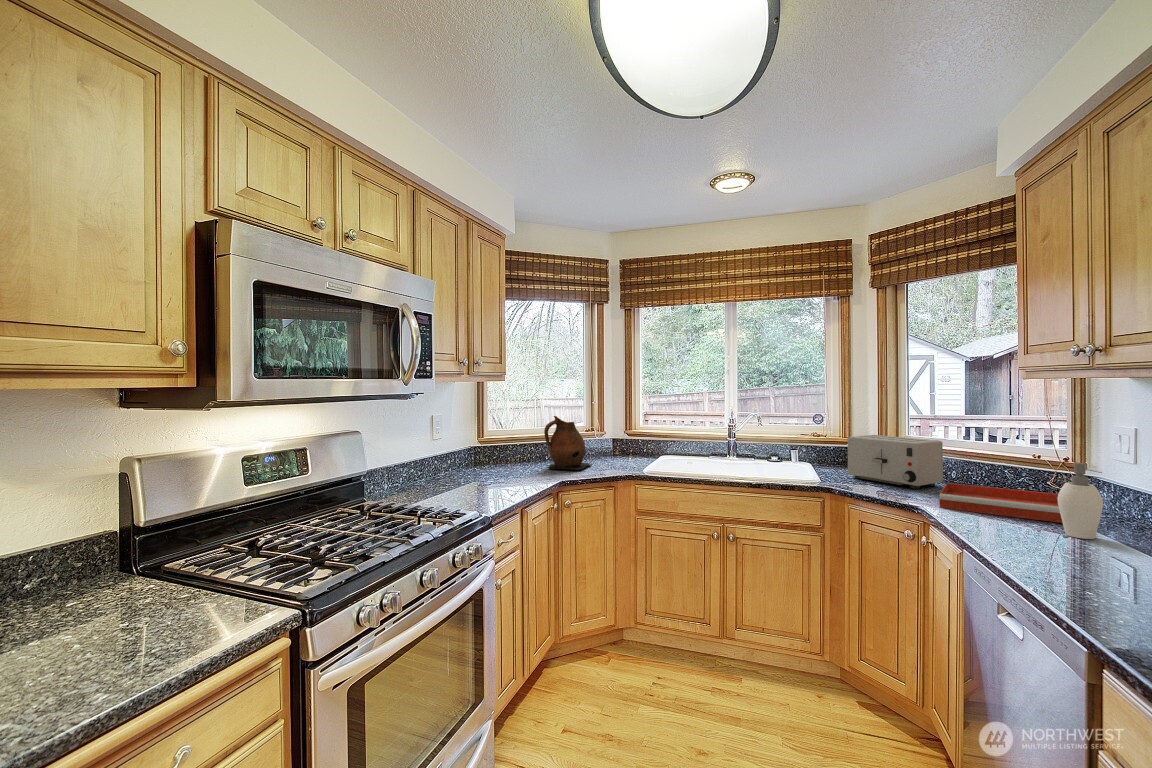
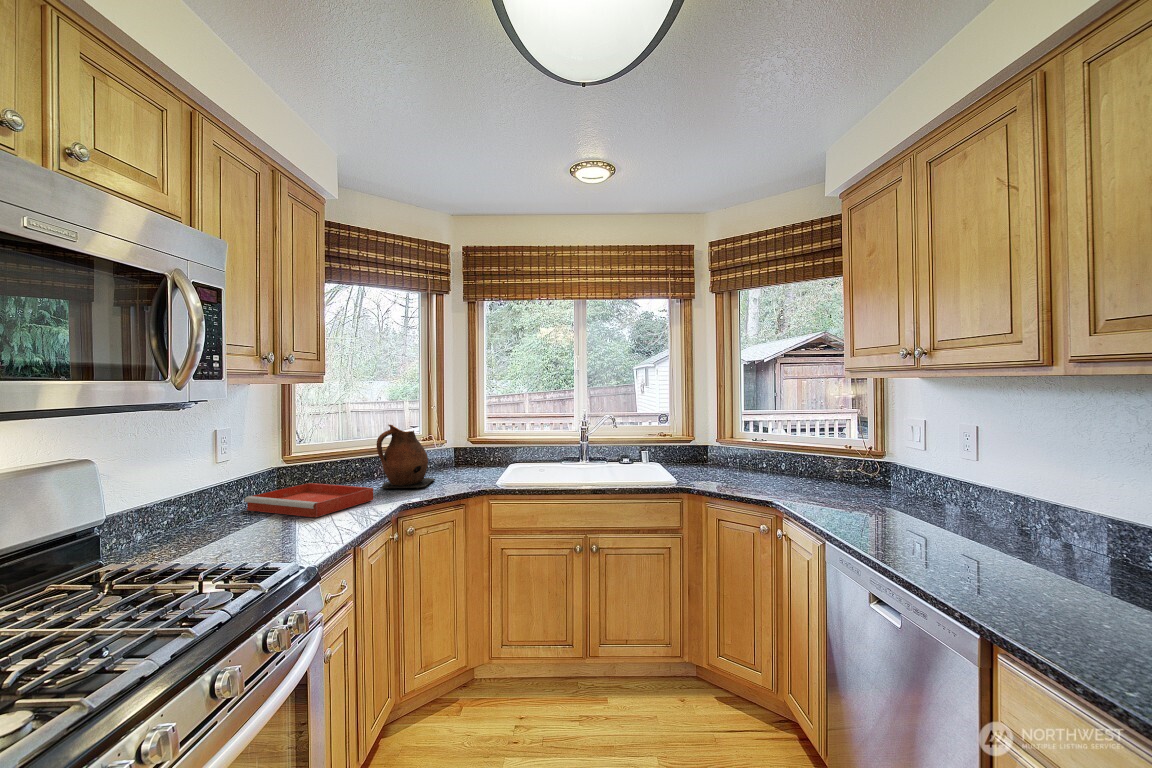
toaster: present [848,435,943,489] -> none [697,433,777,483]
soap dispenser: present [1058,463,1103,539] -> none [888,453,924,521]
tray: present [939,483,1062,523] -> present [244,483,373,517]

